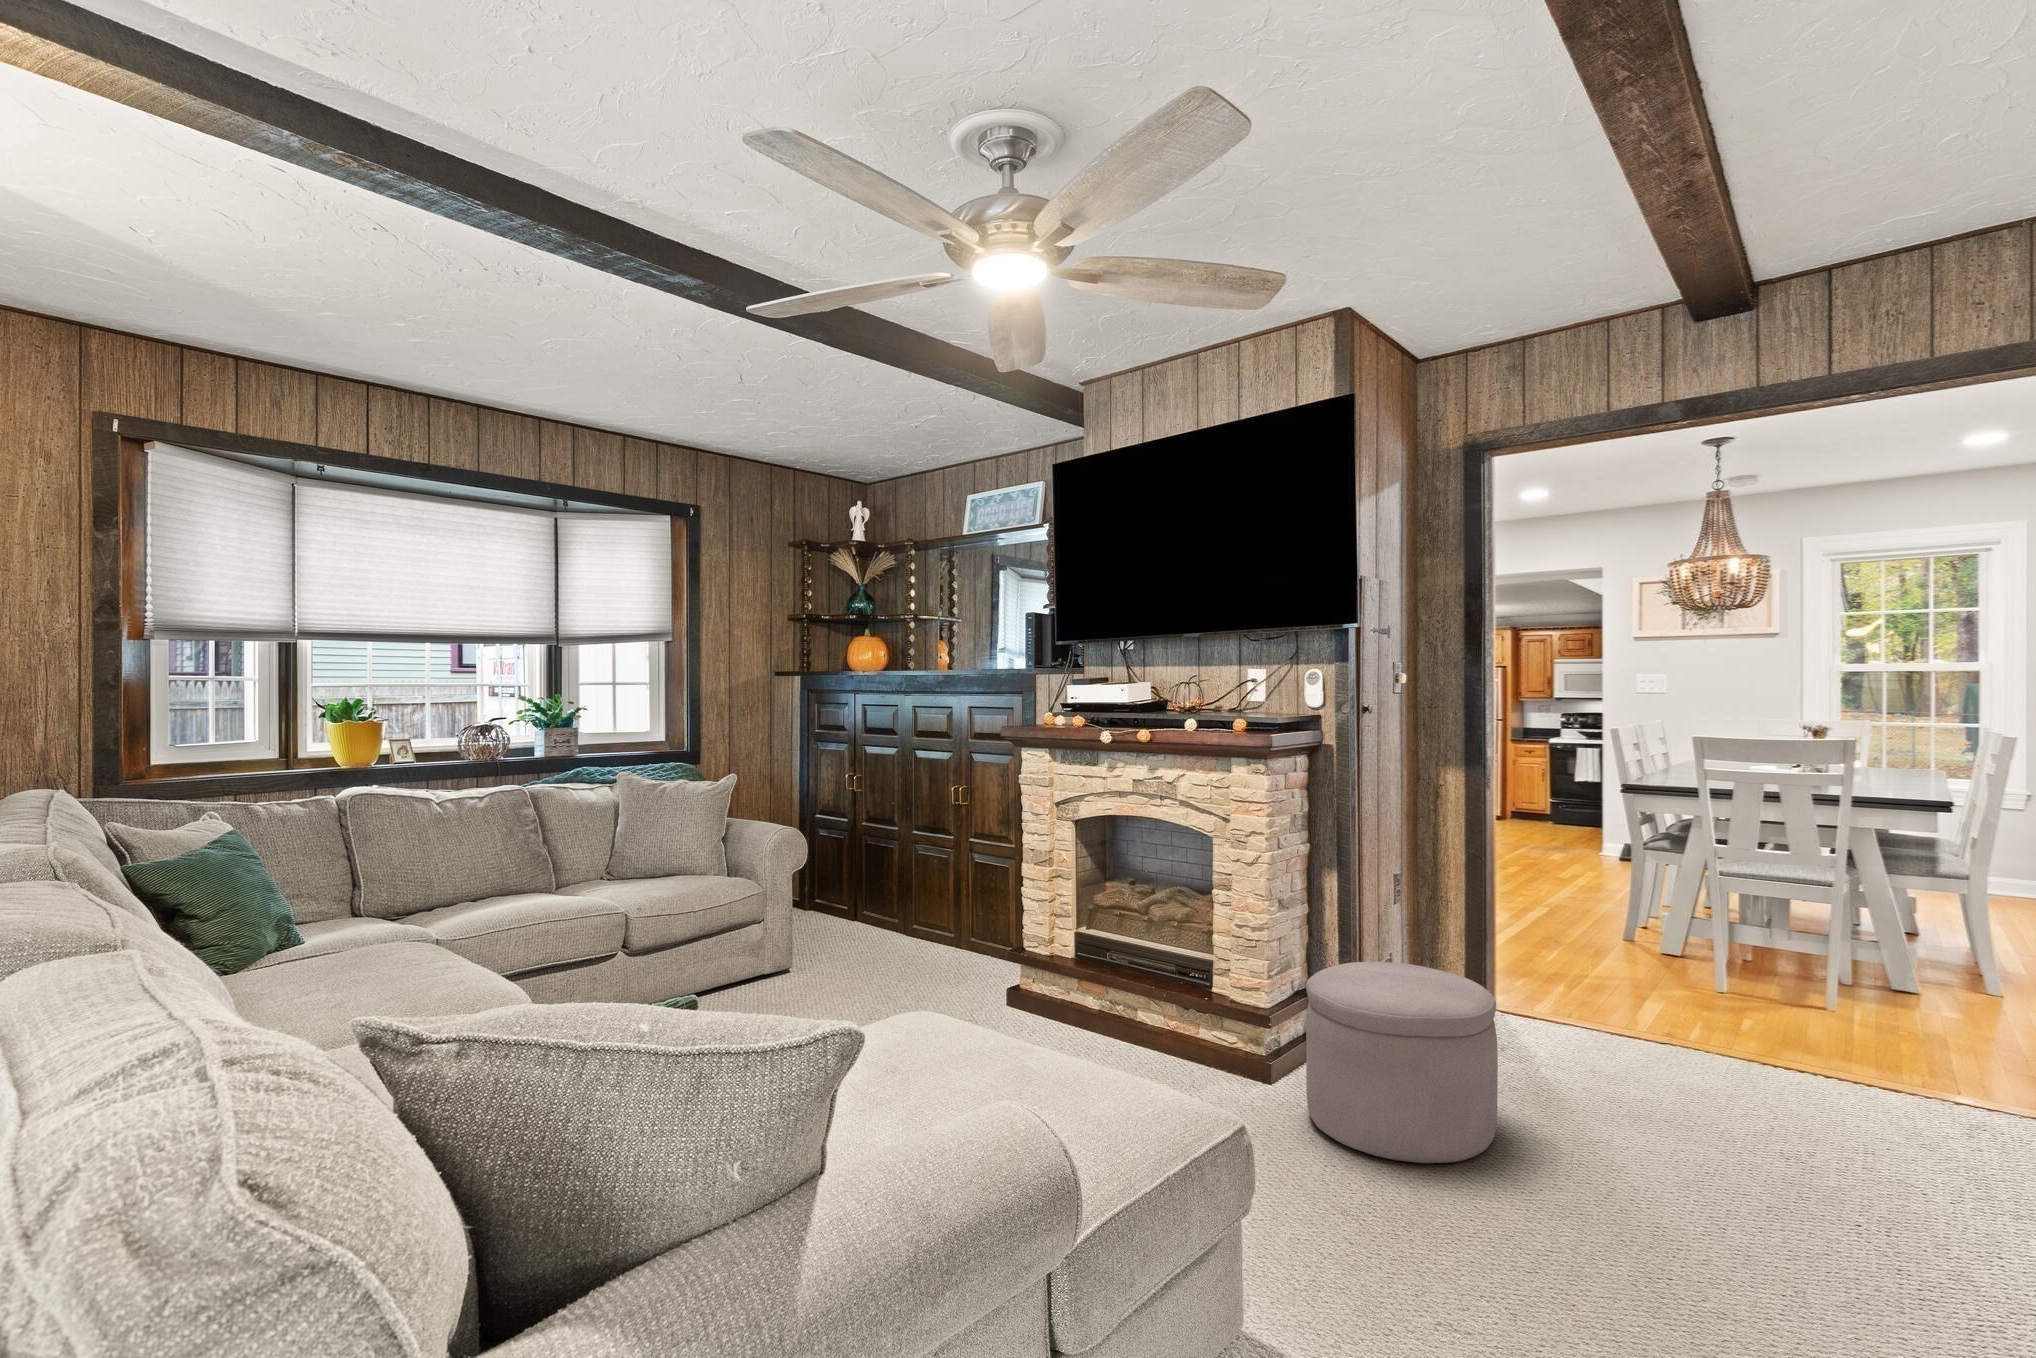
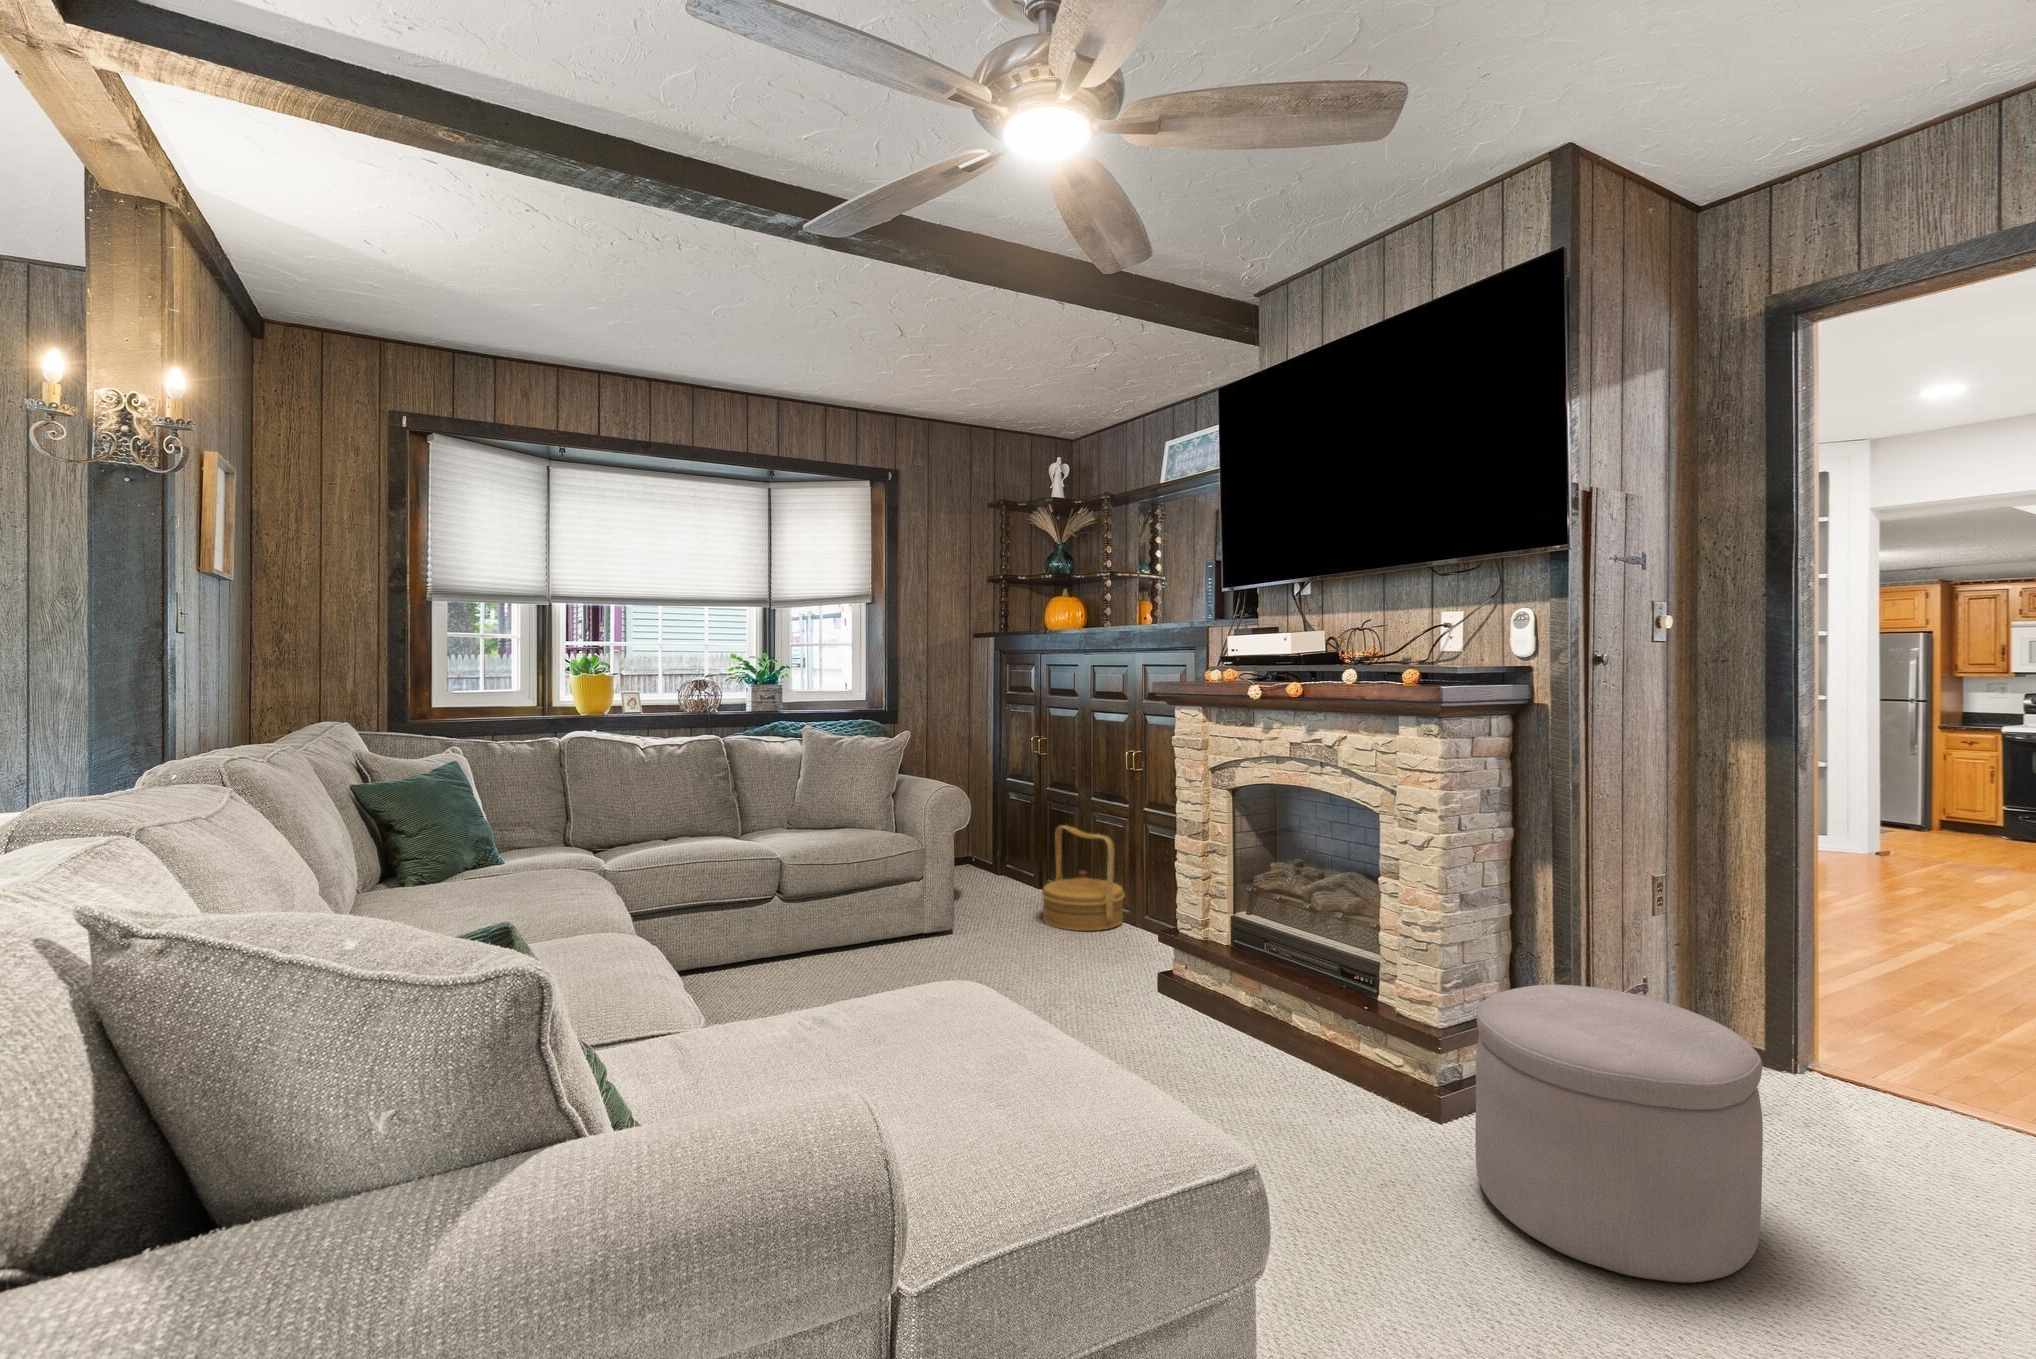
woven basket: none [869,863,950,965] -> present [1041,825,1125,931]

